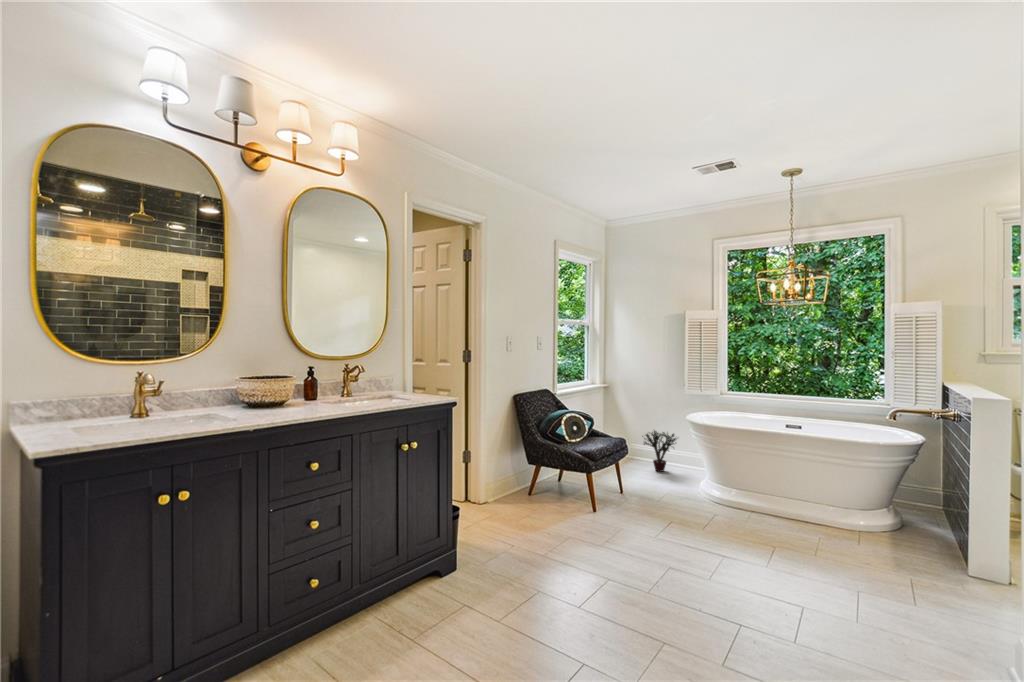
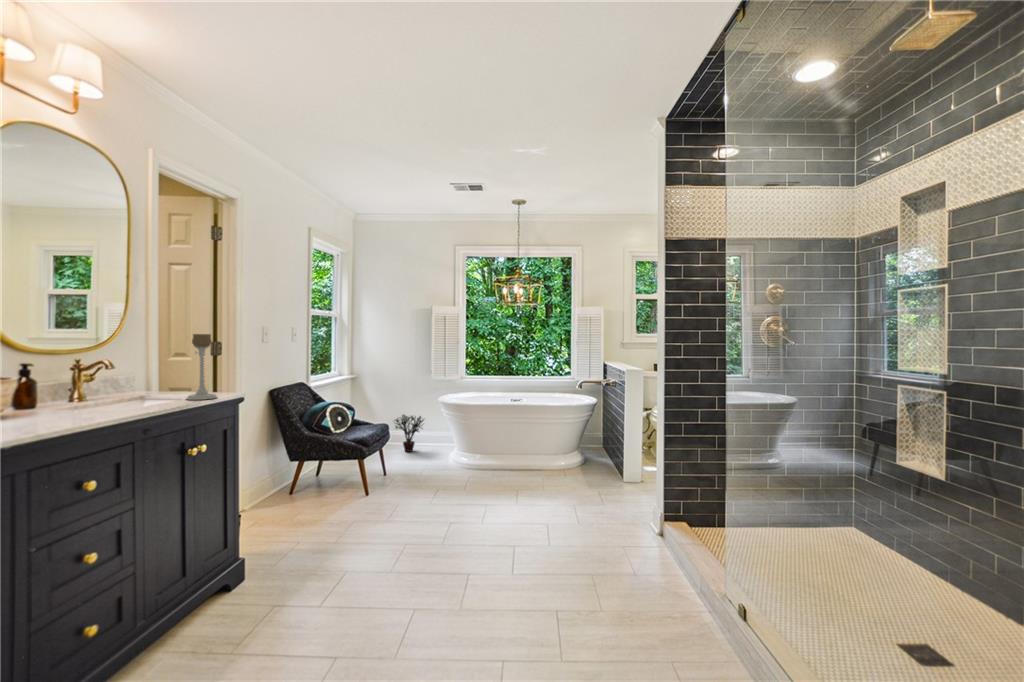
candle holder: none [411,345,434,402] -> present [187,334,217,400]

